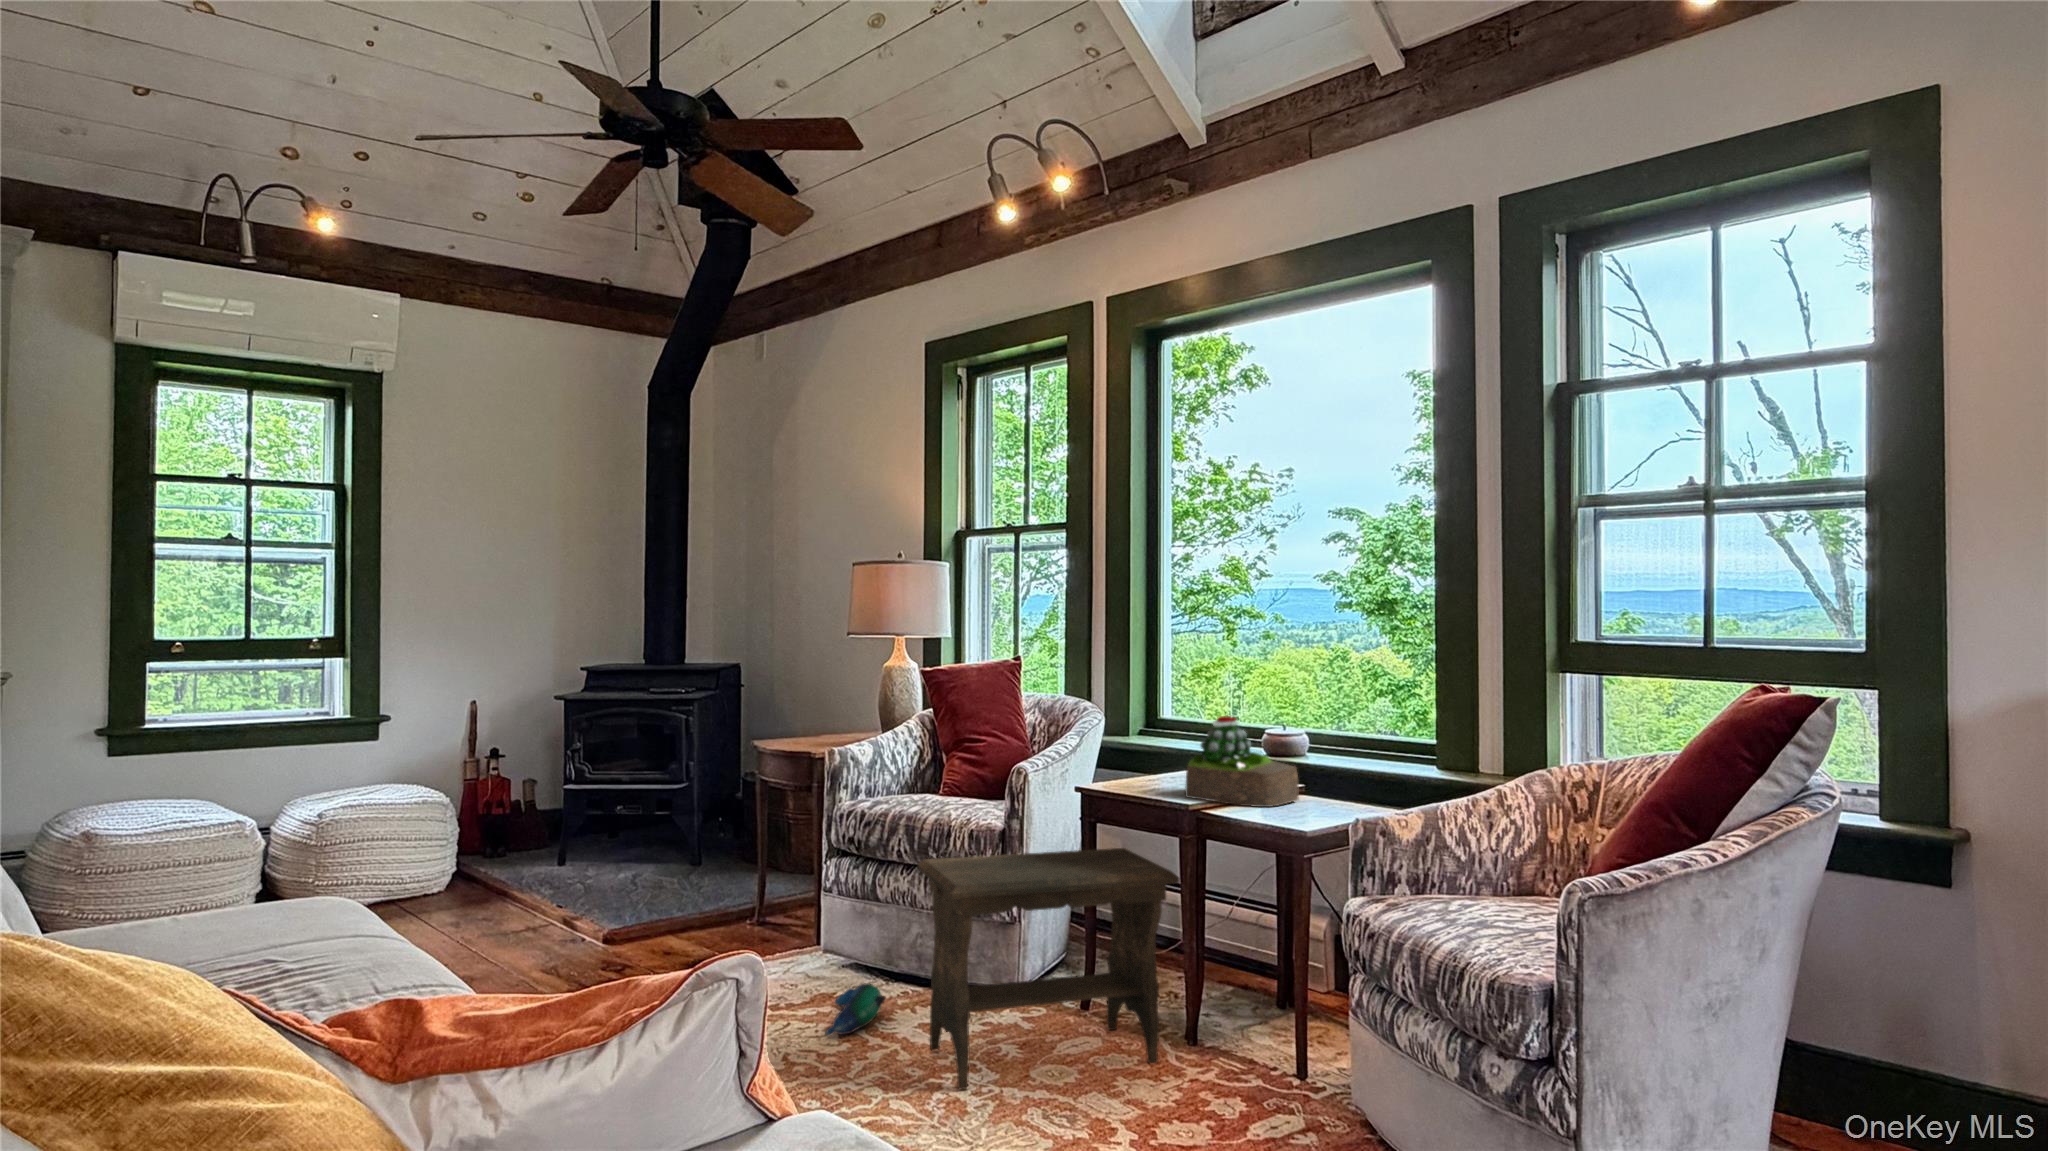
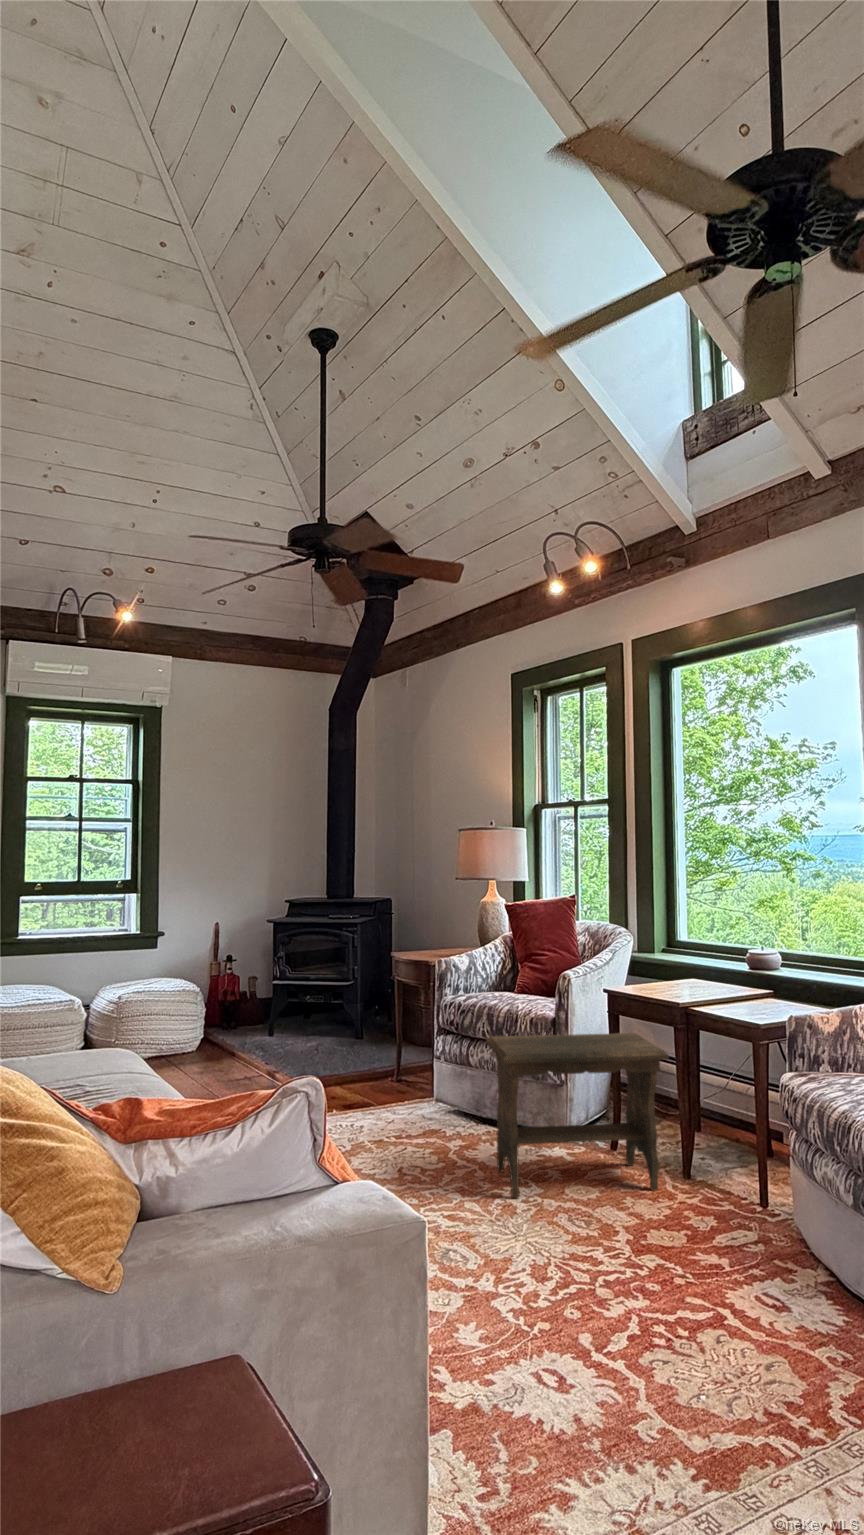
succulent plant: present [1185,716,1299,807] -> none [679,938,766,1006]
plush toy: present [825,983,885,1036] -> none [428,1123,470,1158]

